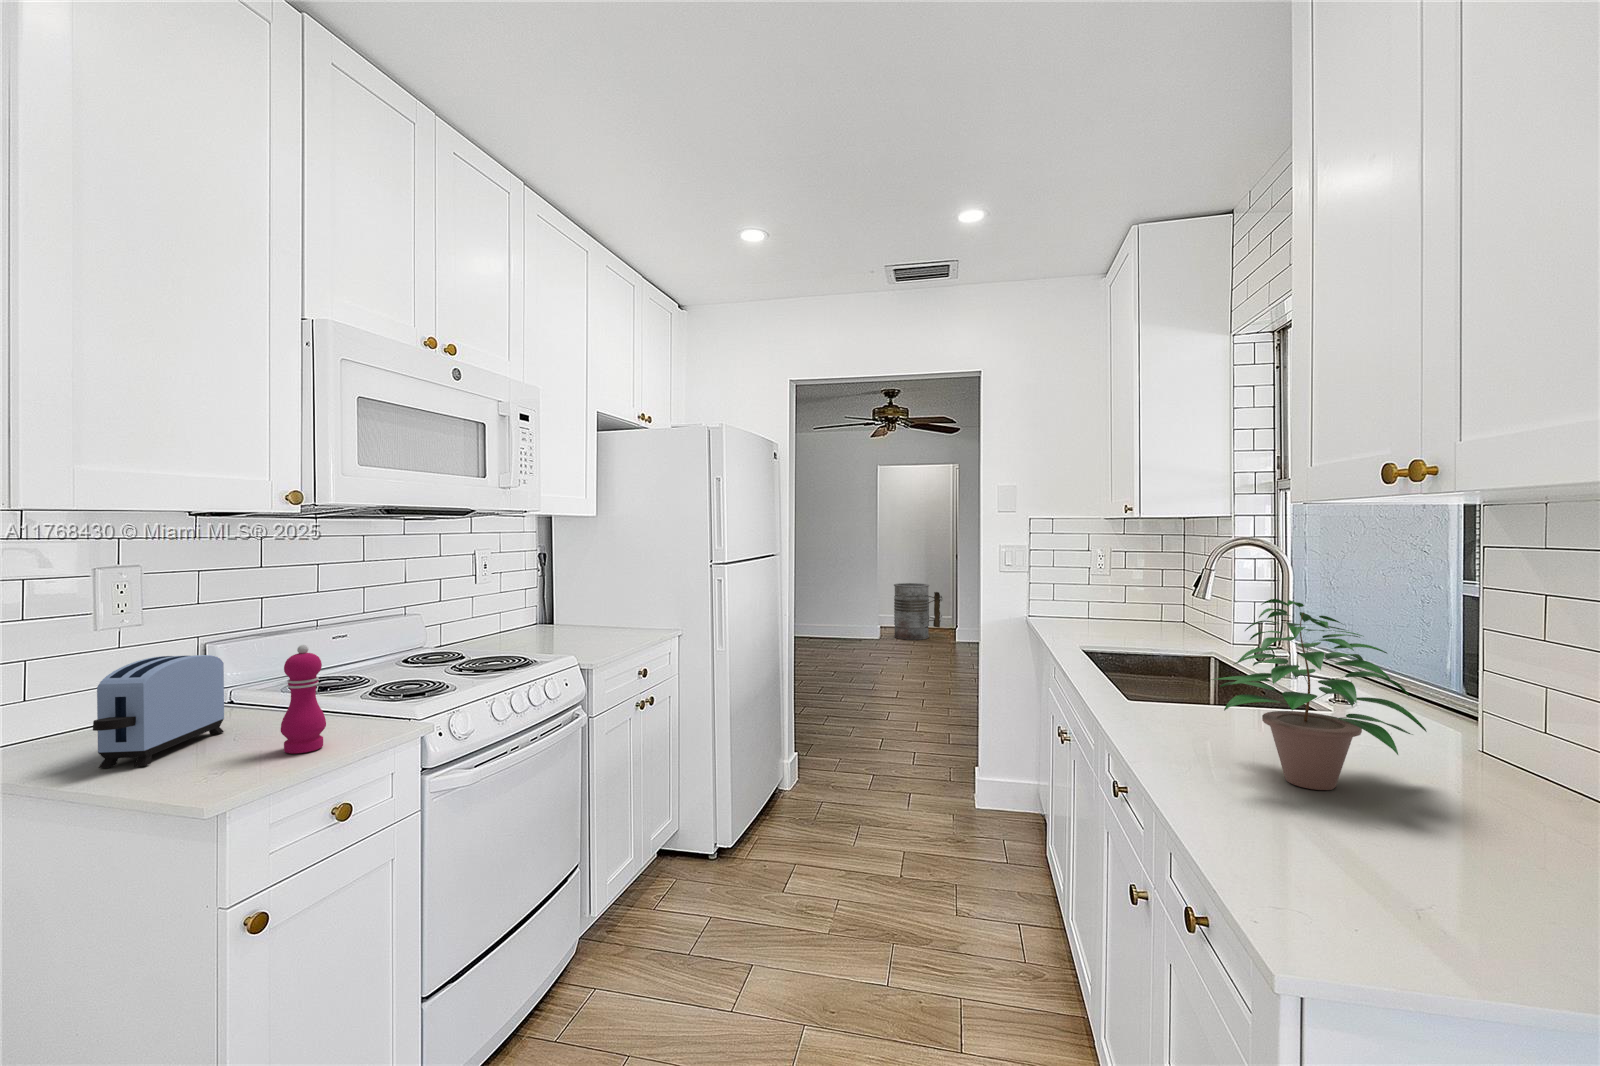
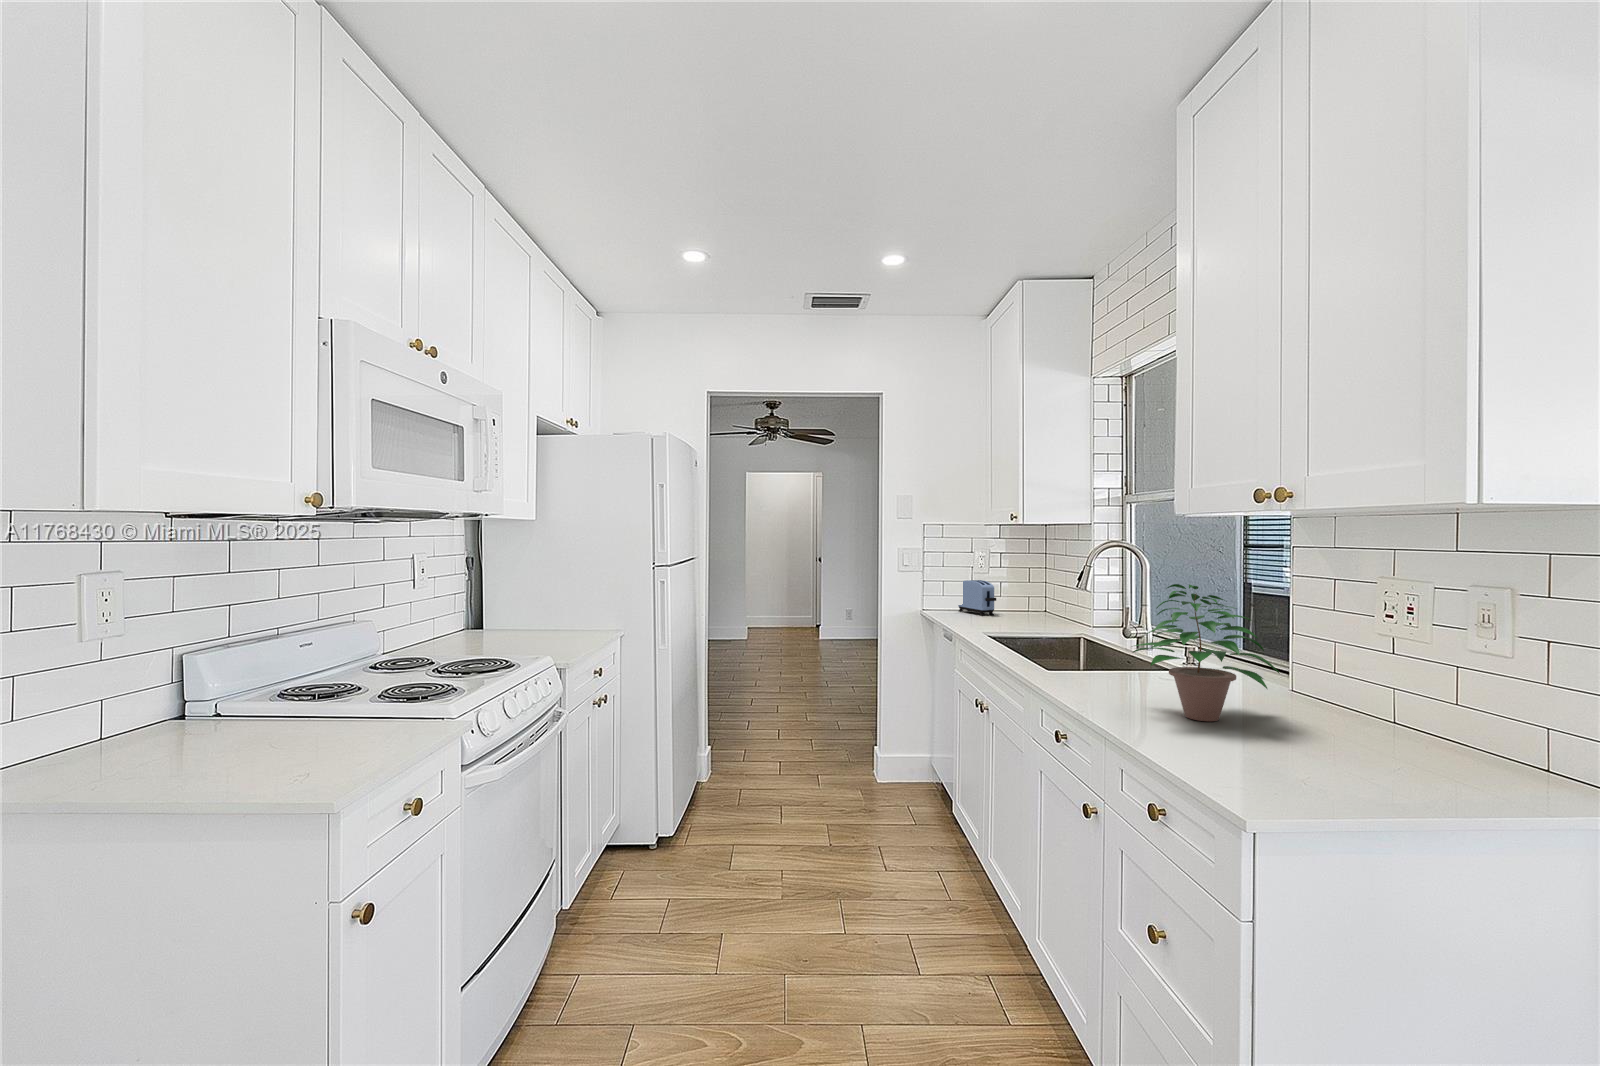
trash can: present [894,583,942,640] -> none [760,587,806,641]
pepper mill: present [281,645,326,754] -> none [343,644,386,749]
toaster: present [93,655,224,768] -> present [958,580,996,616]

